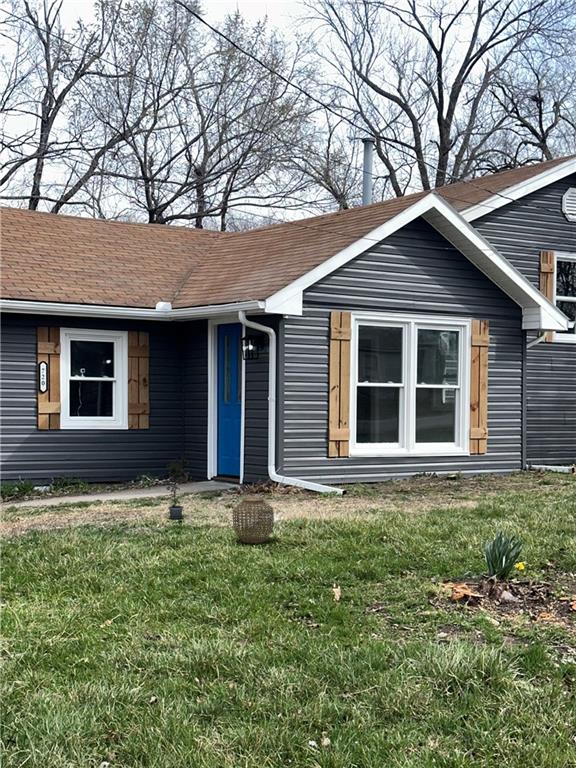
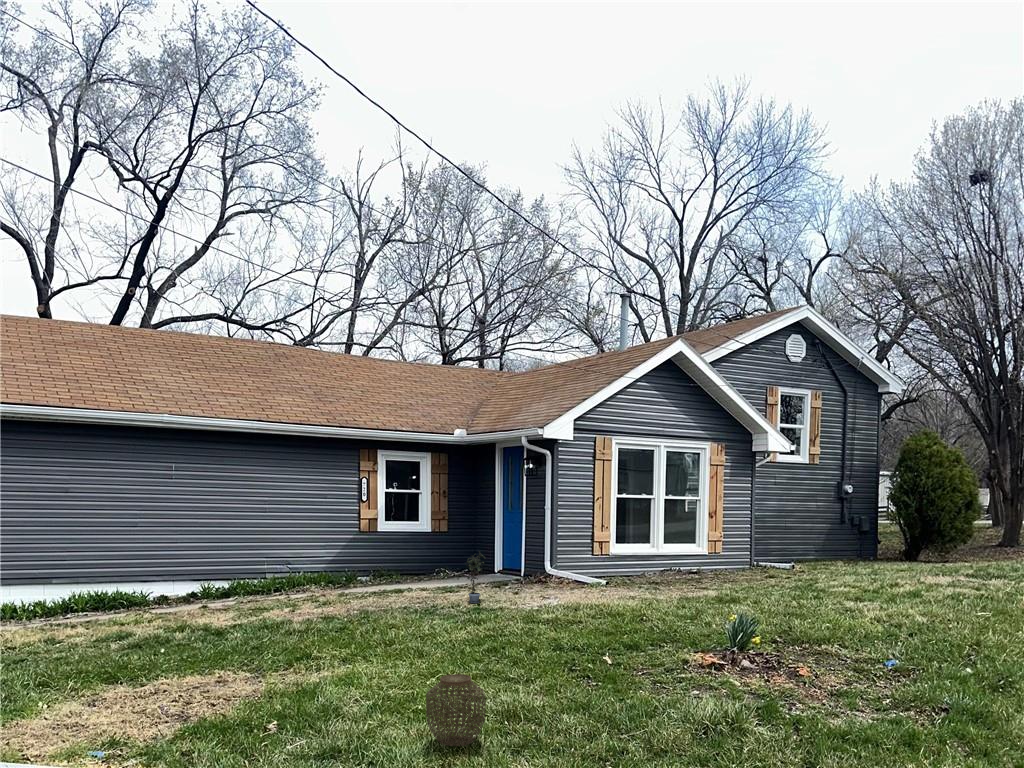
woven basket: present [233,497,274,543] -> present [426,674,485,746]

